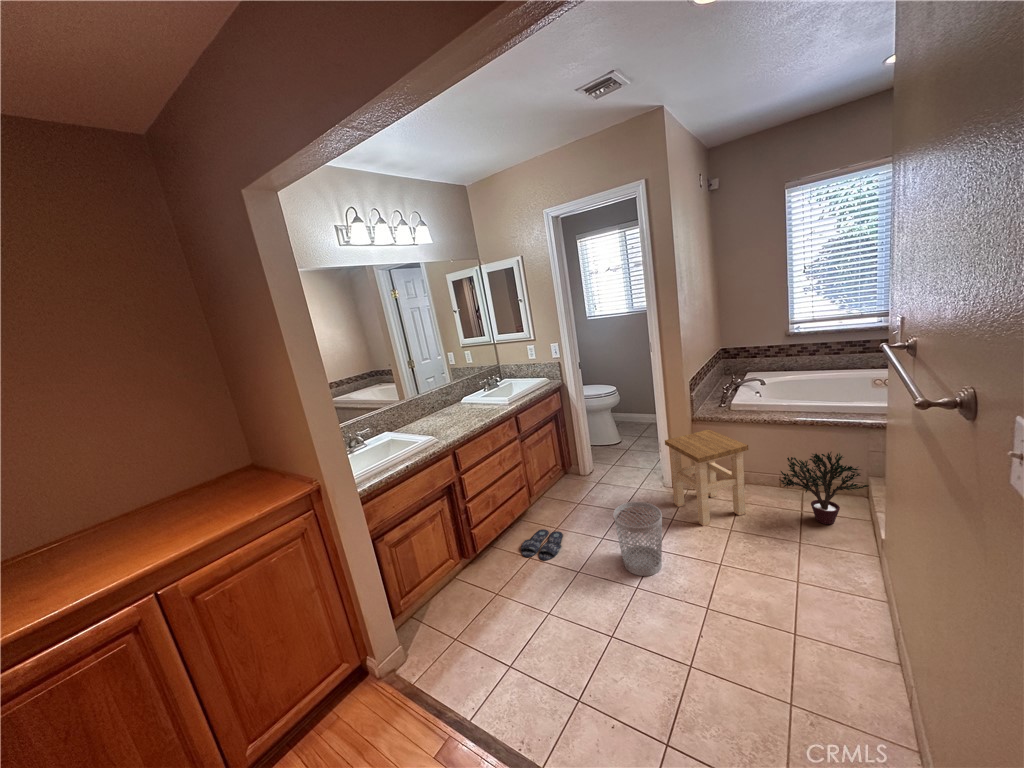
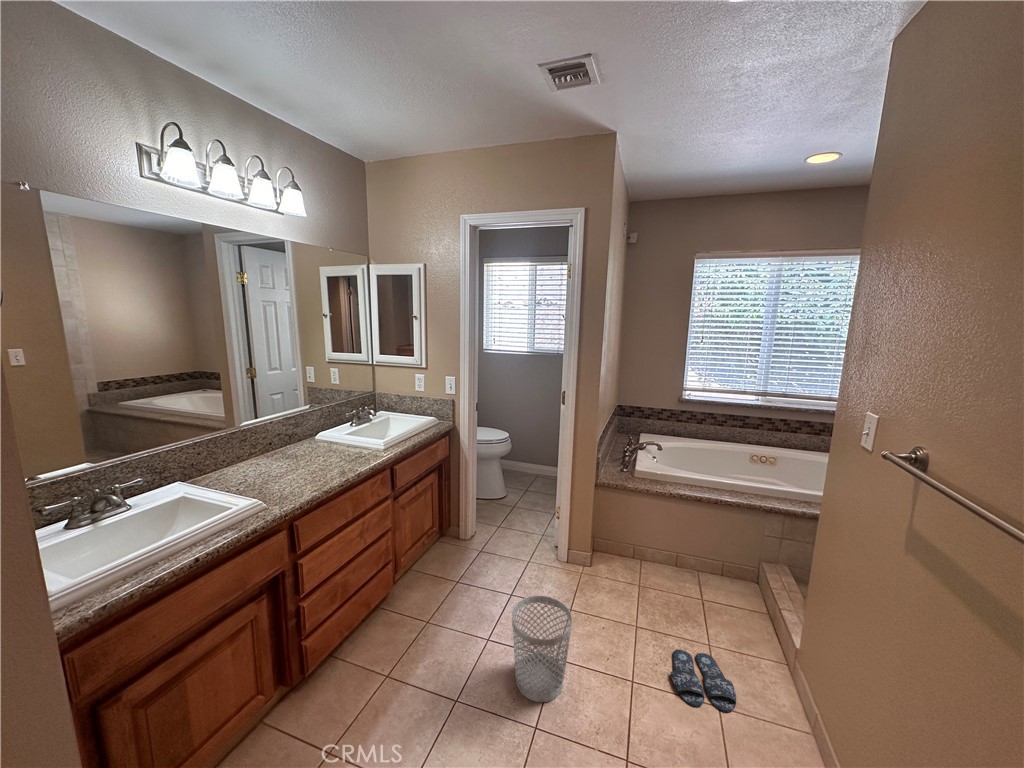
stool: present [665,429,748,526] -> none [570,499,660,619]
potted plant: present [779,452,869,524] -> none [687,534,775,616]
slippers: present [521,529,563,561] -> present [670,650,736,713]

